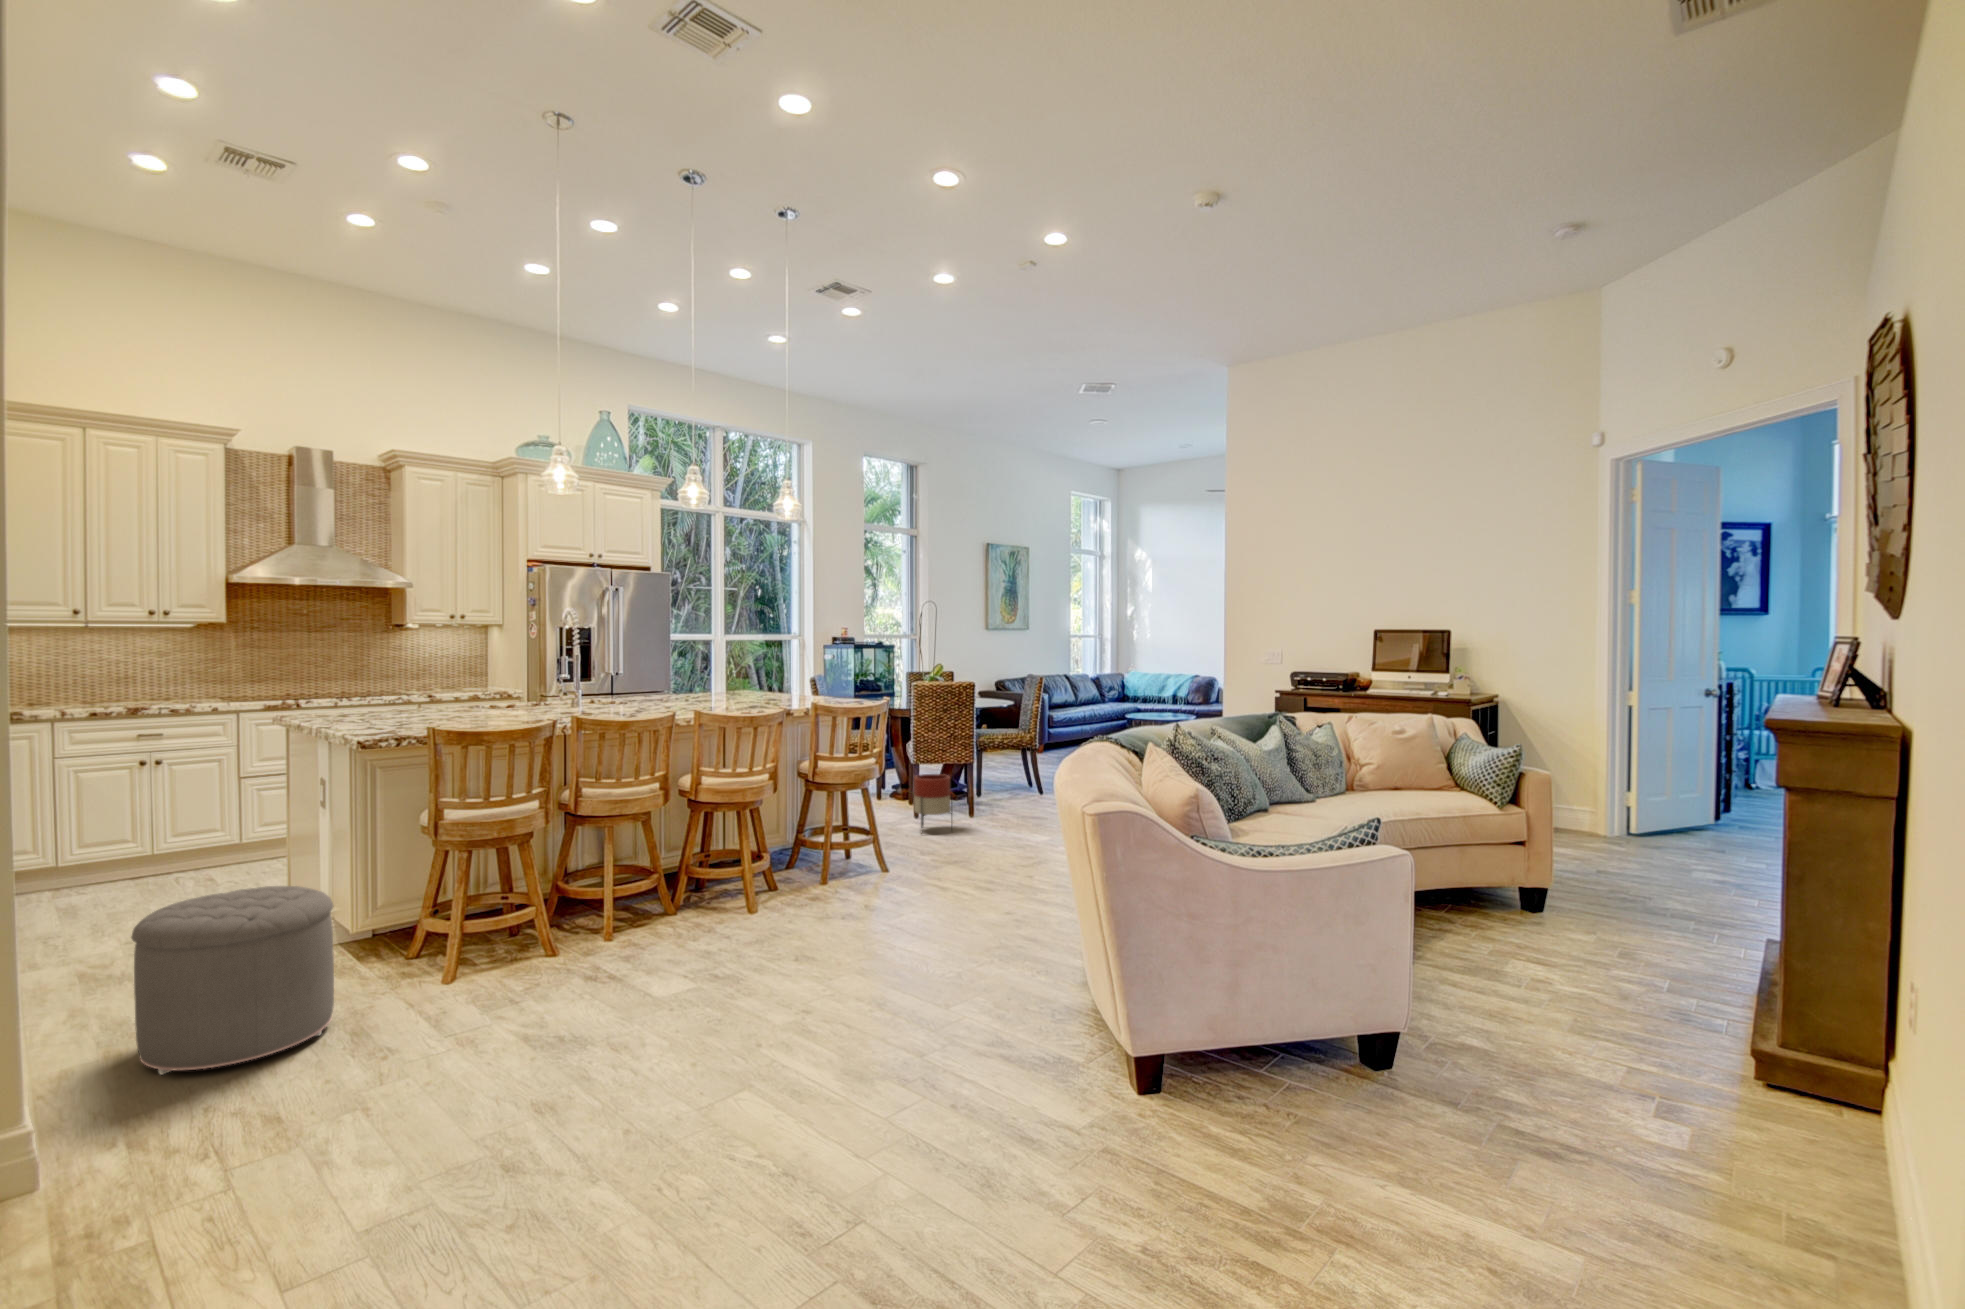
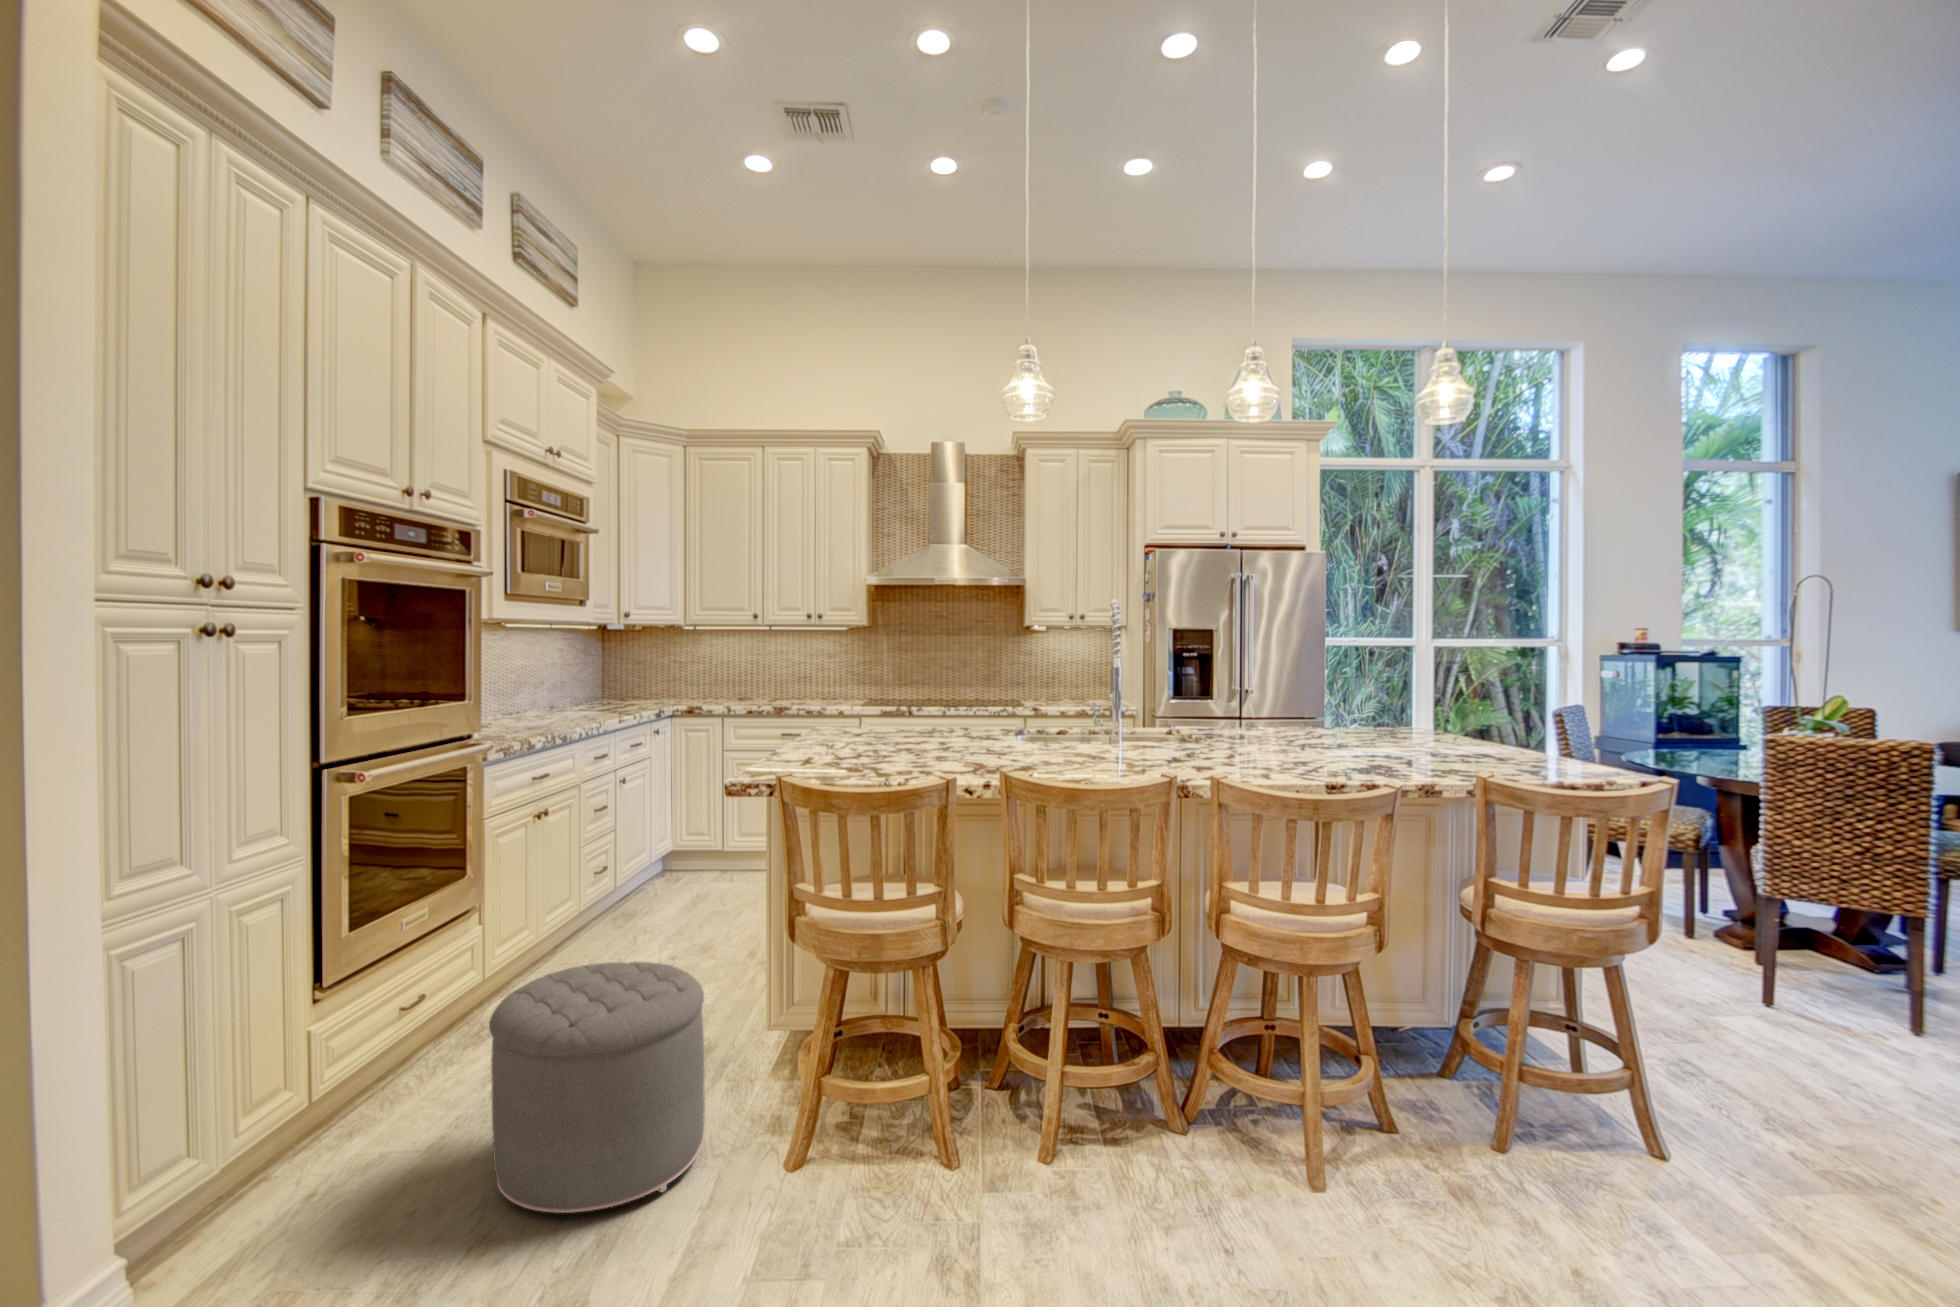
planter: present [914,774,952,828] -> none [1756,922,1858,1055]

